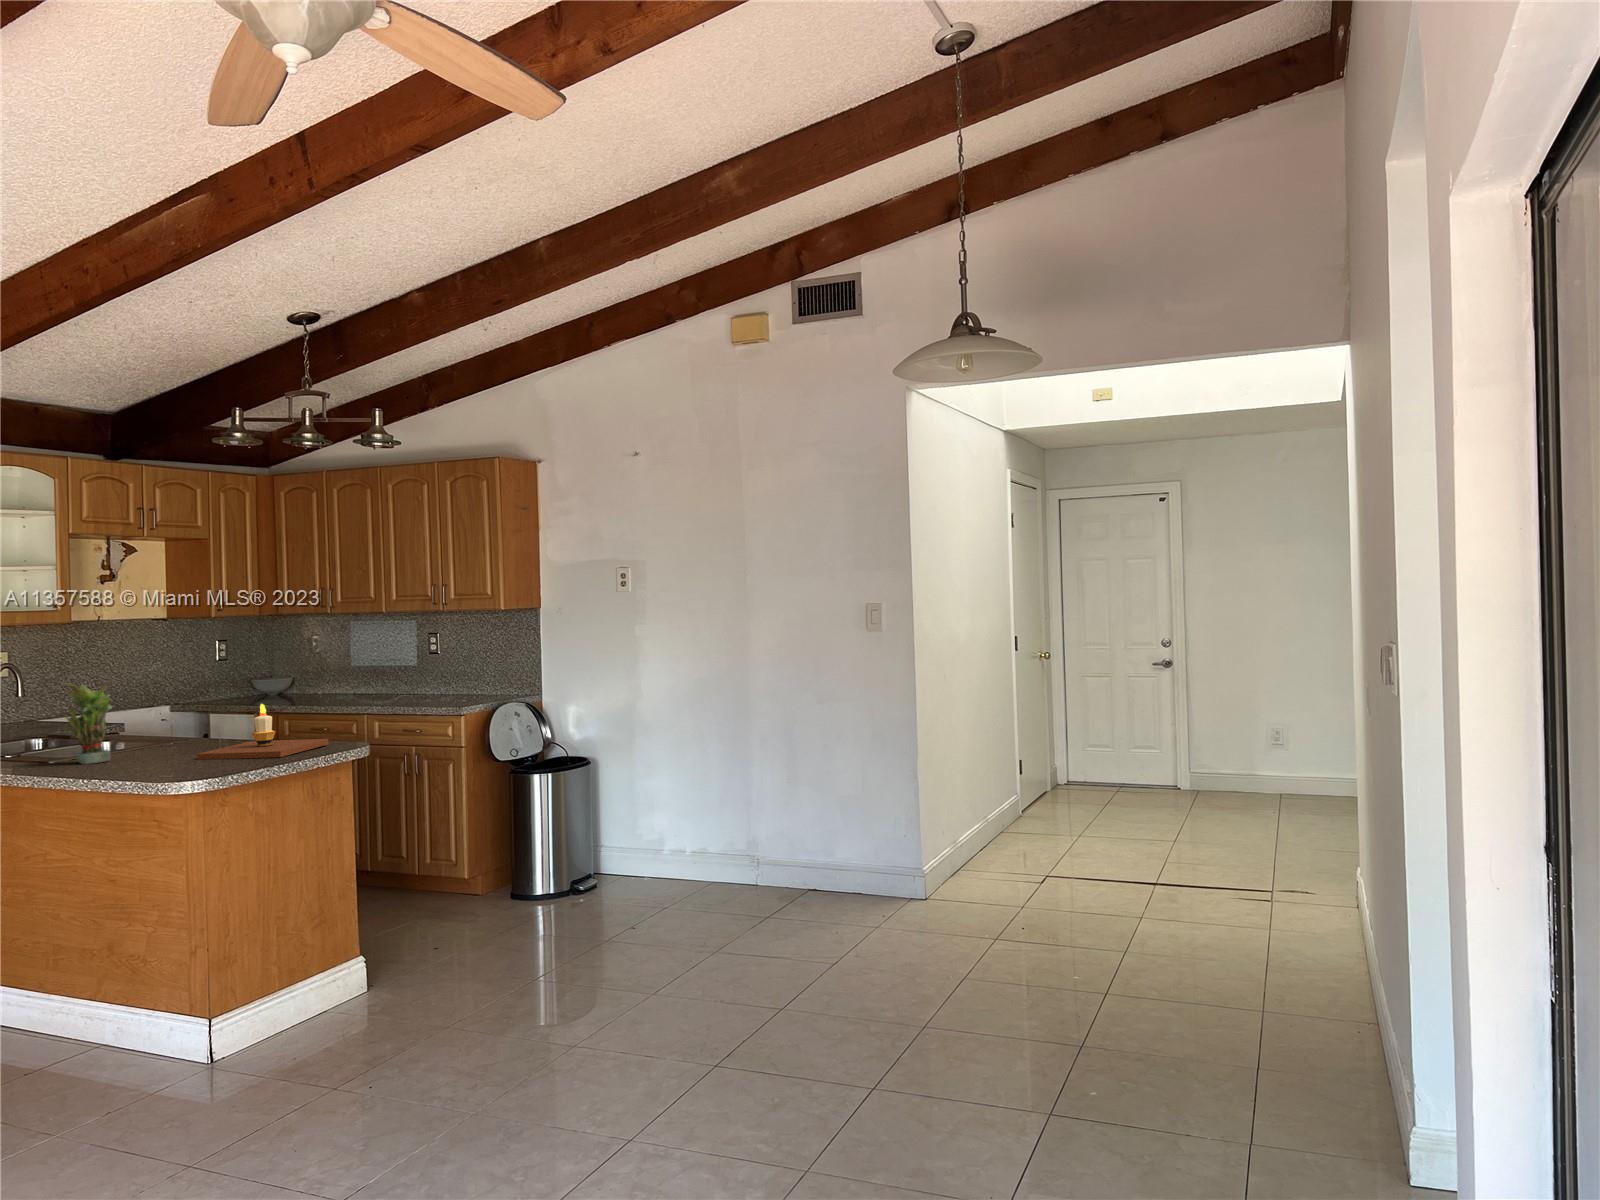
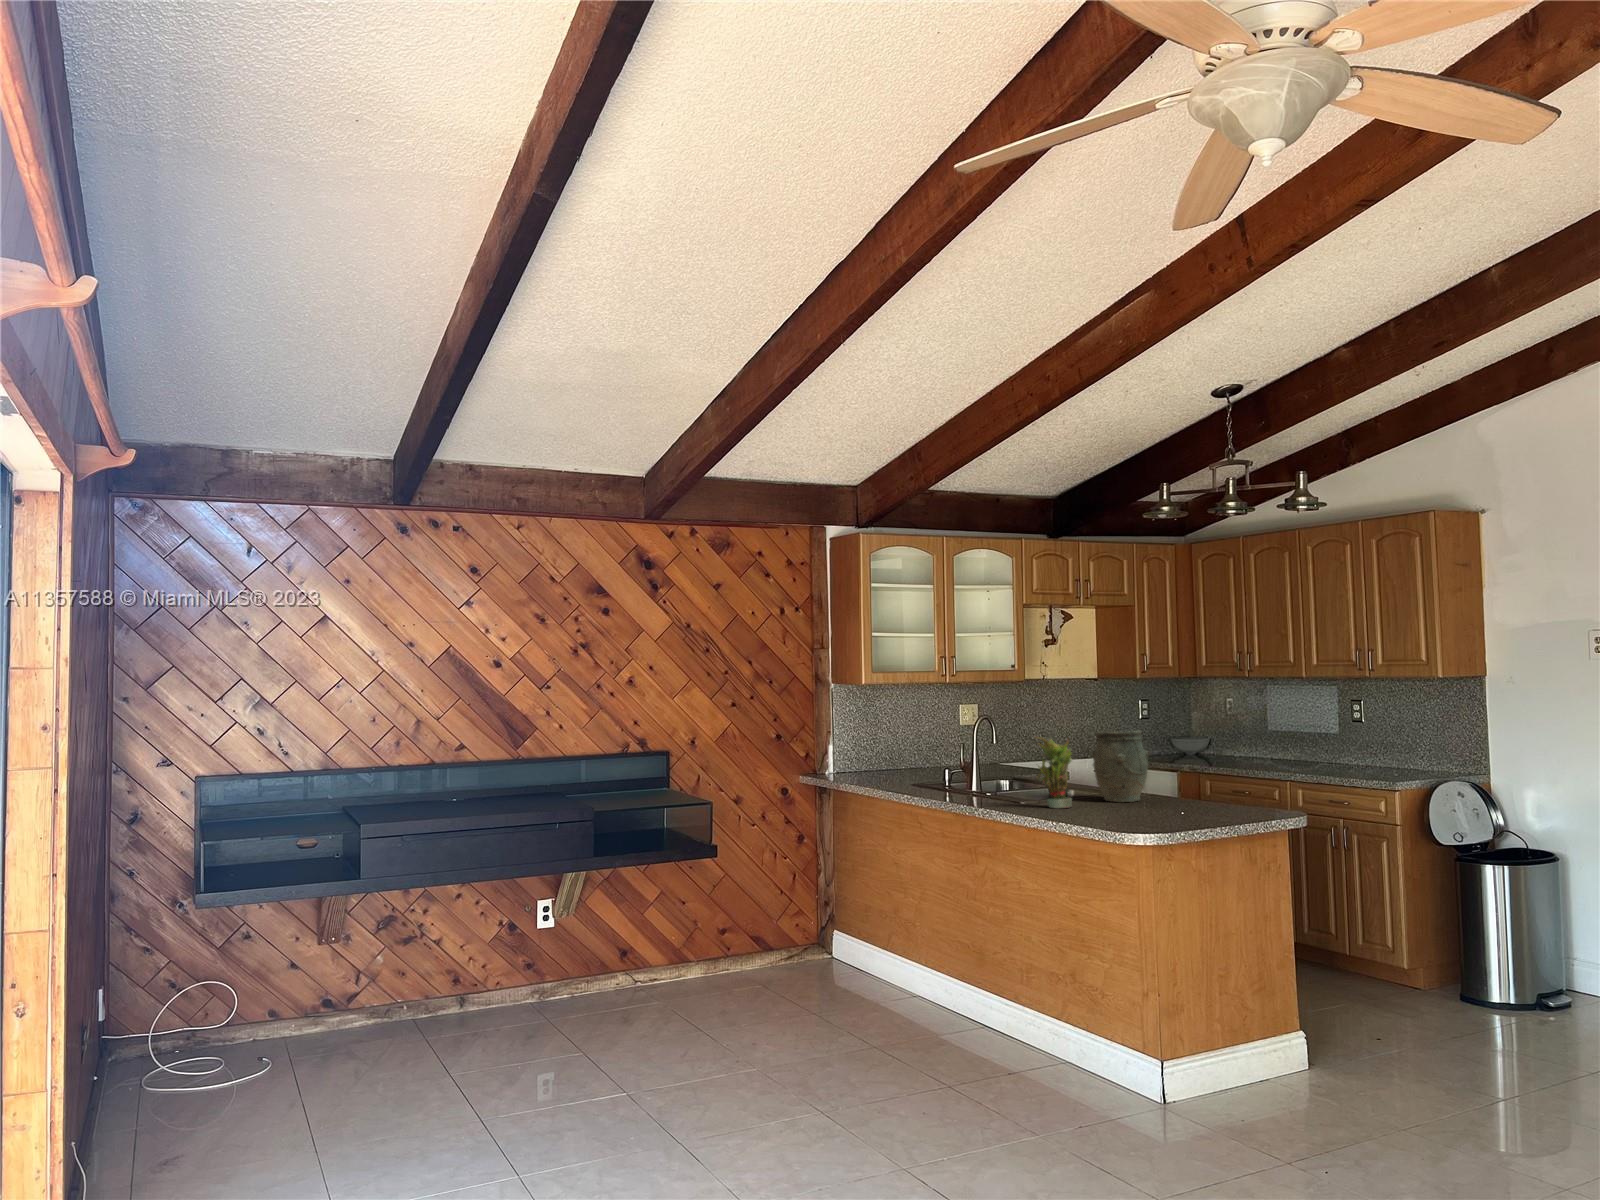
vase: none [140,671,209,750] -> present [1092,731,1148,802]
candle: present [197,704,328,760] -> none [1143,766,1262,819]

